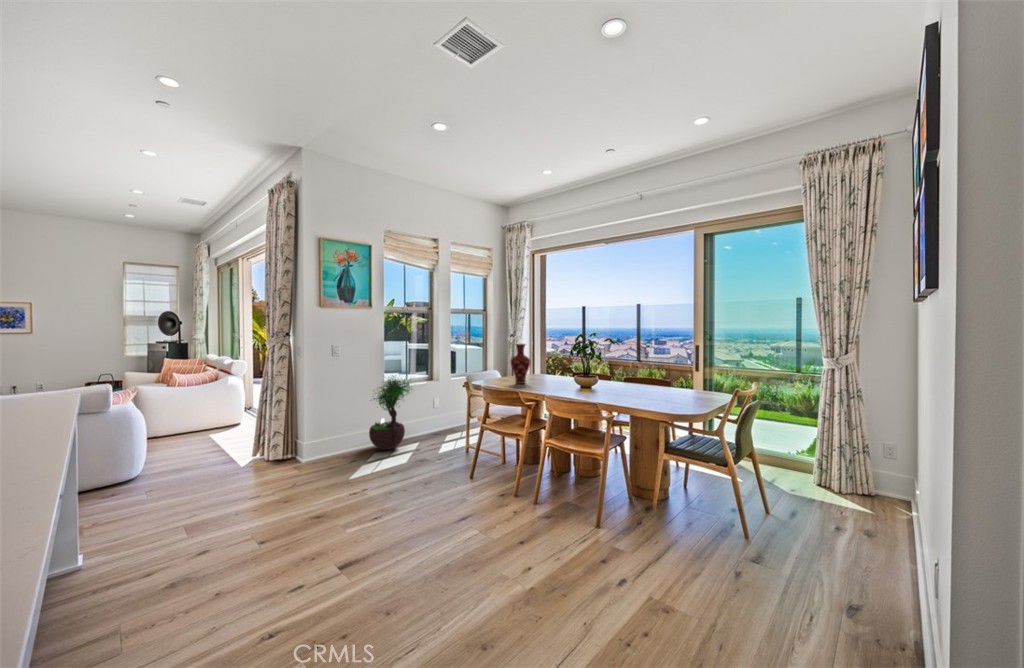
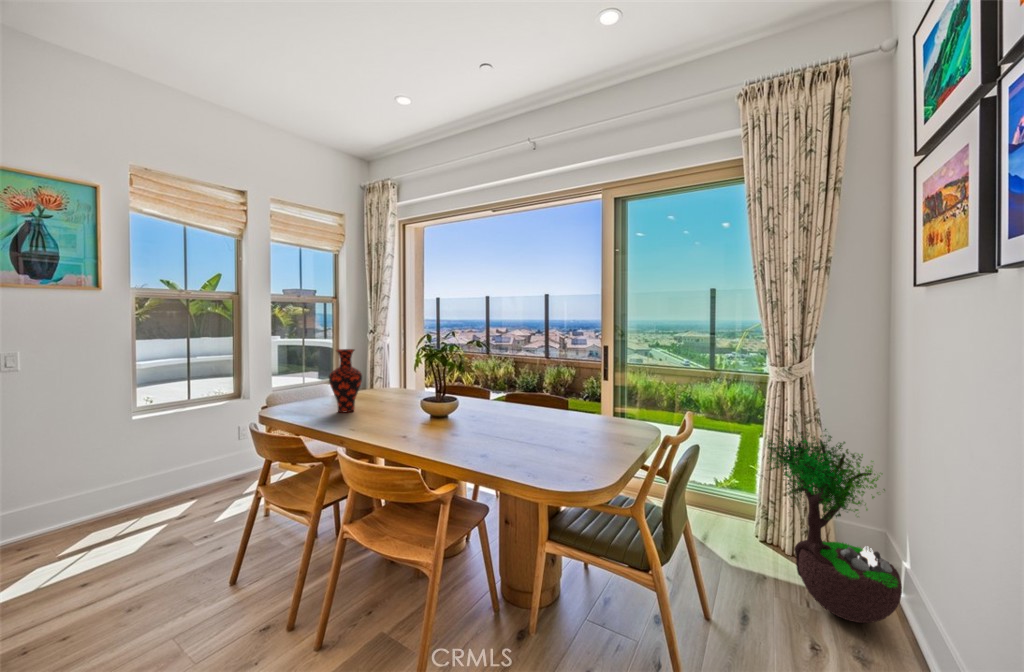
potted tree: present [369,375,412,450] -> present [768,428,902,623]

